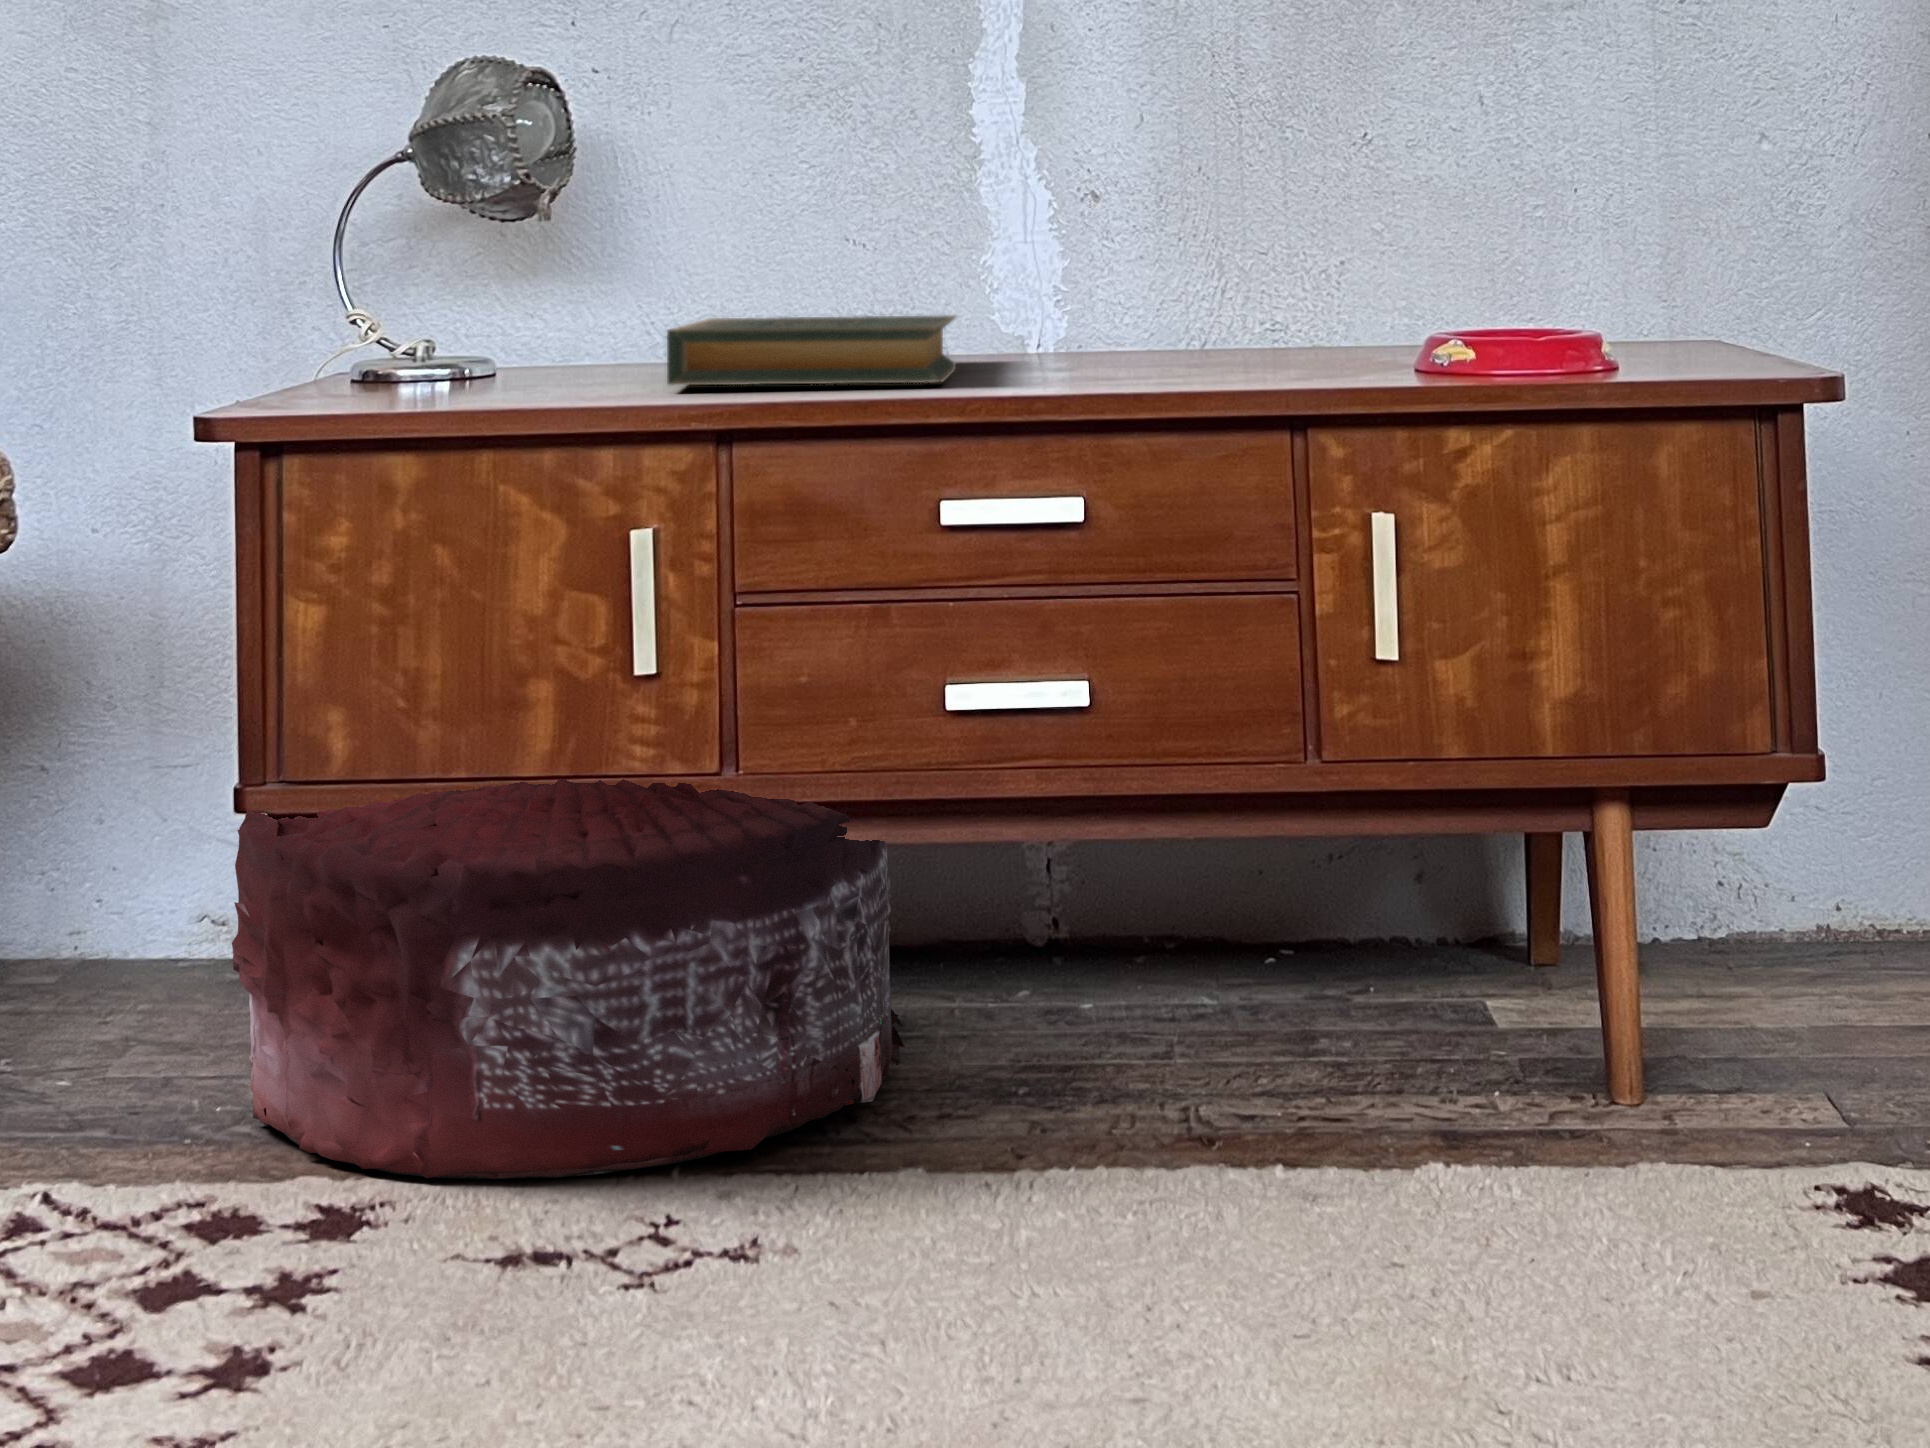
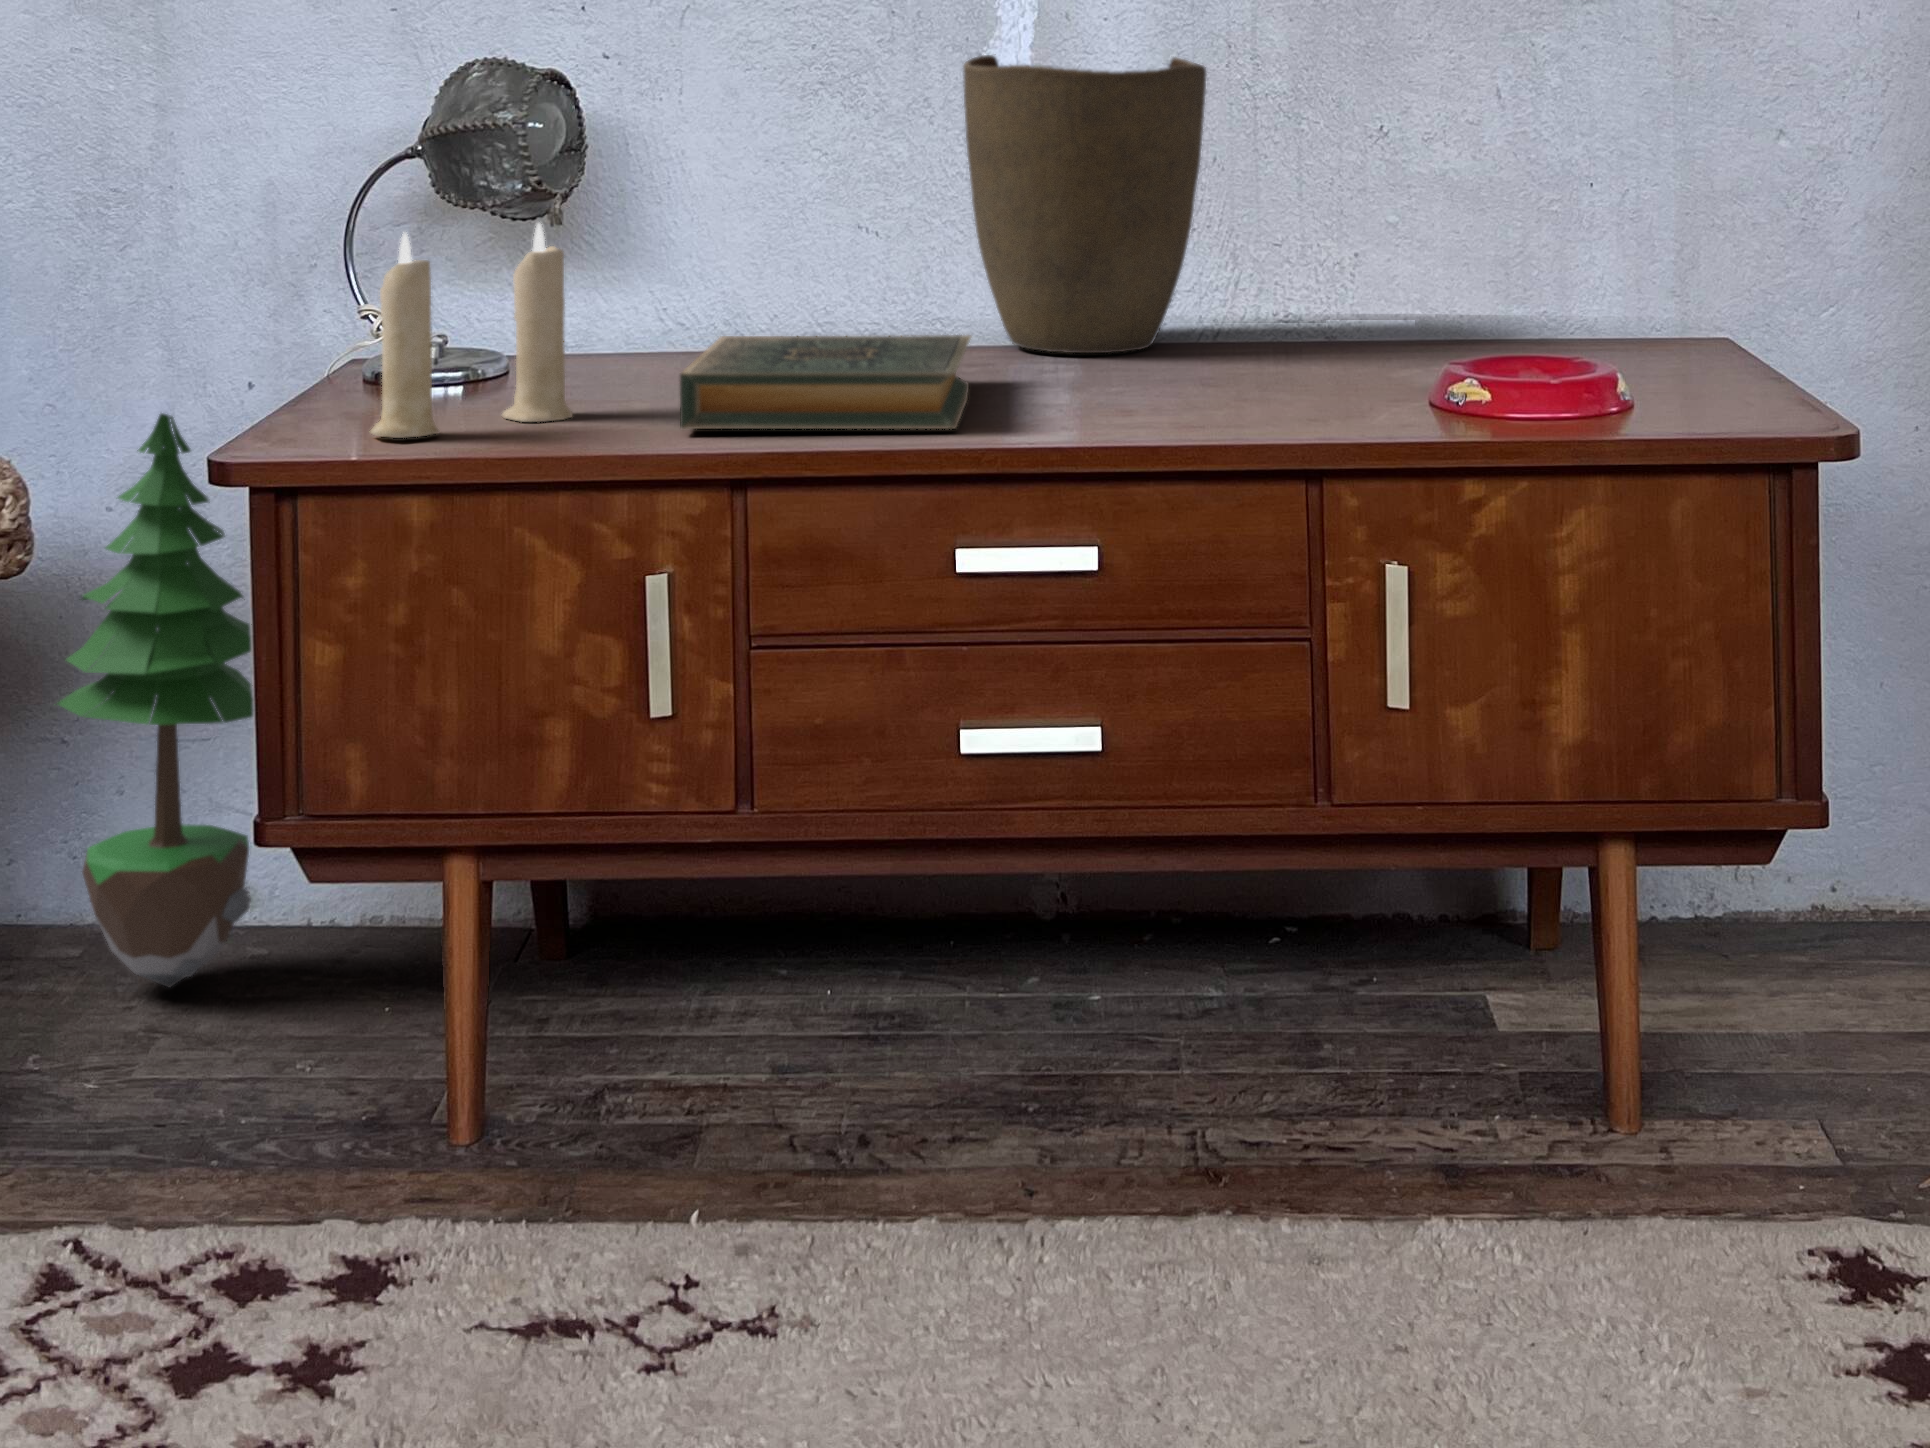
vase: none [950,55,1190,344] -> present [963,55,1206,353]
candle: none [356,187,561,396] -> present [370,223,573,438]
potted tree: none [37,396,255,997] -> present [58,413,253,987]
pouf: present [232,778,905,1179] -> none [255,726,916,1223]

